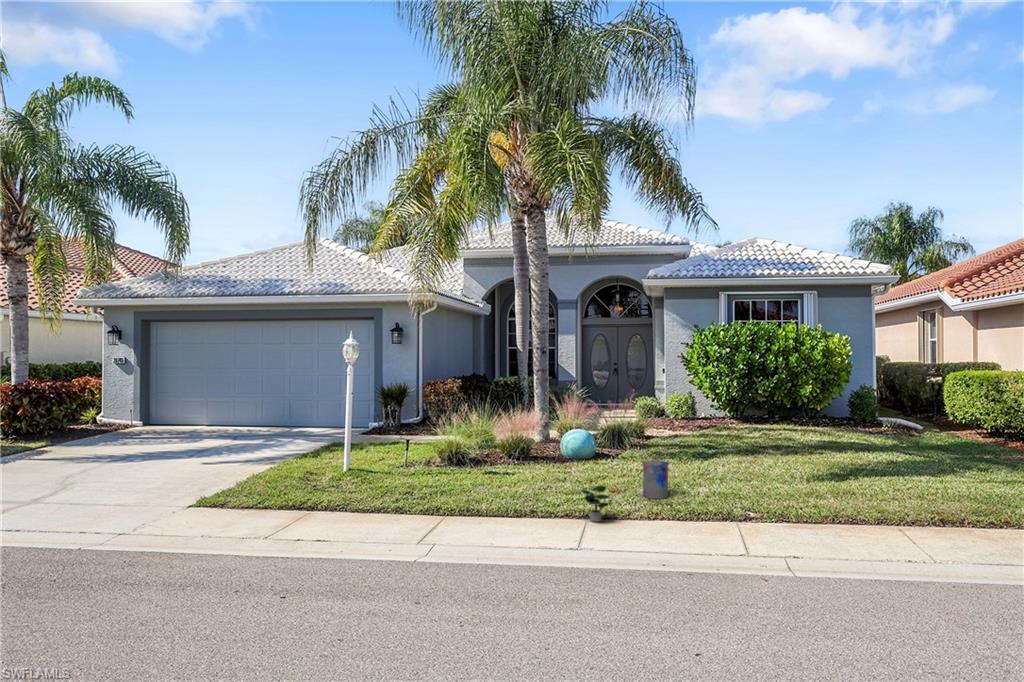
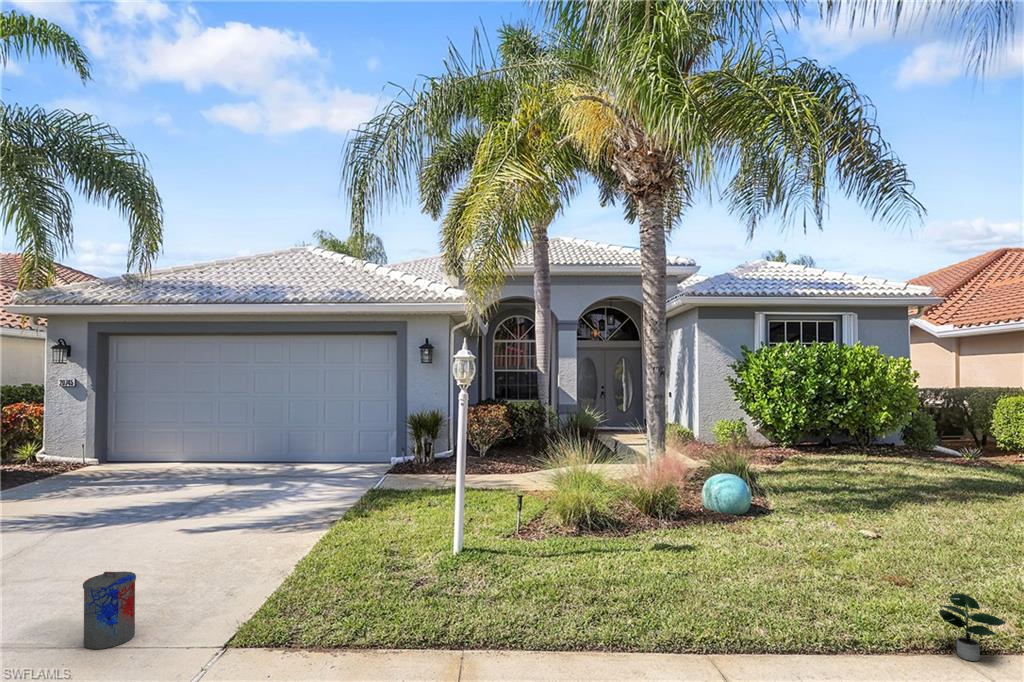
trash can: present [643,458,668,499] -> present [83,571,136,649]

